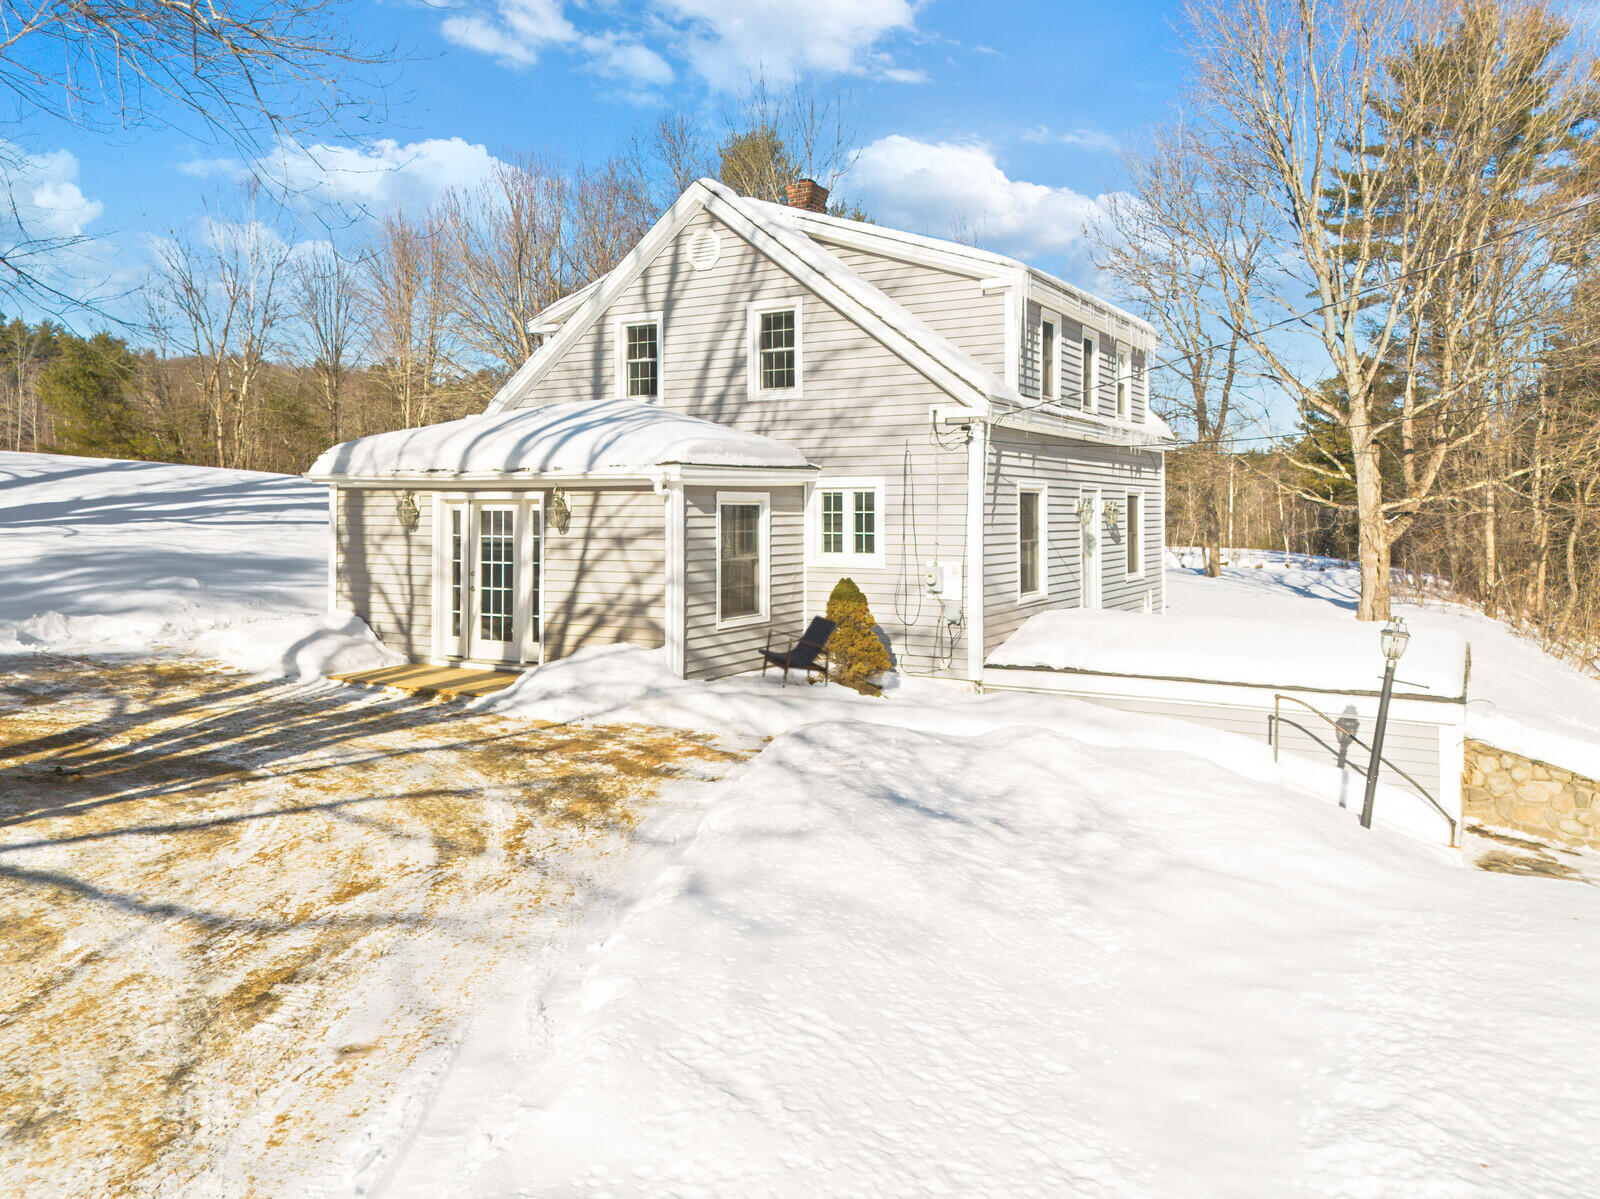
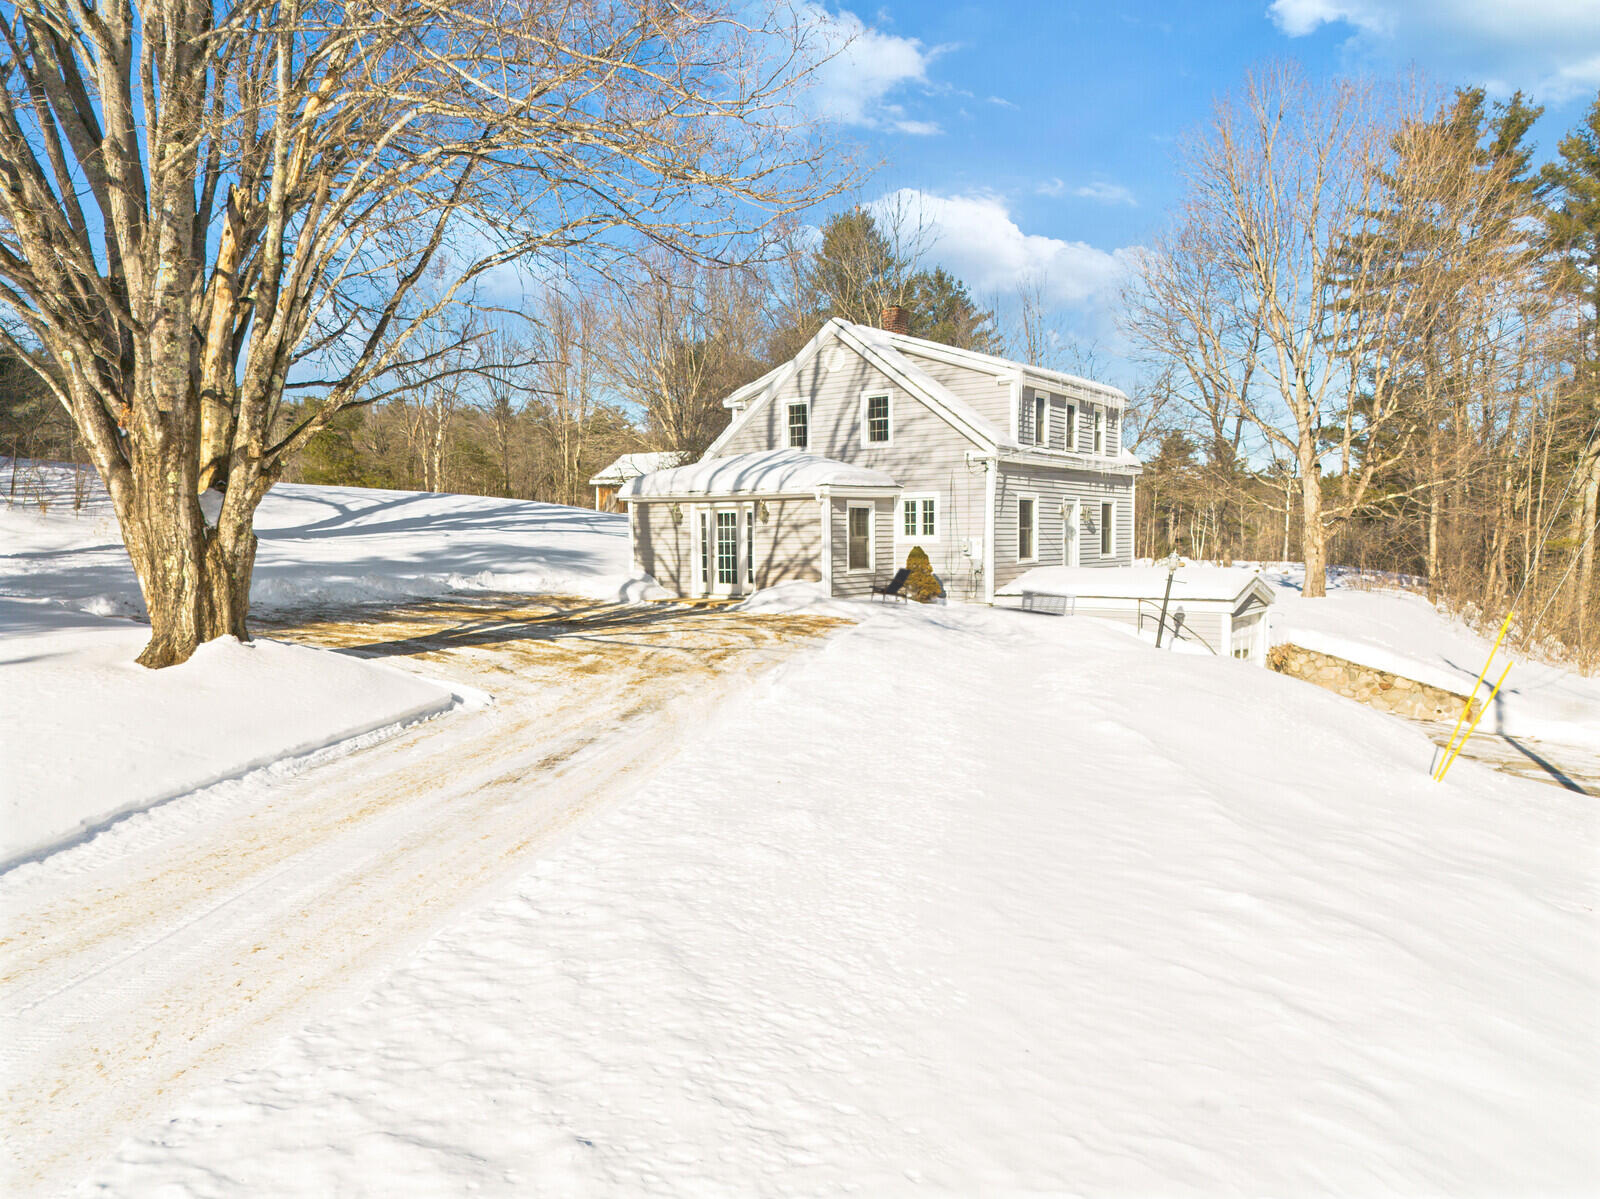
storage bench: none [1030,651,1128,706] -> present [1022,589,1076,616]

